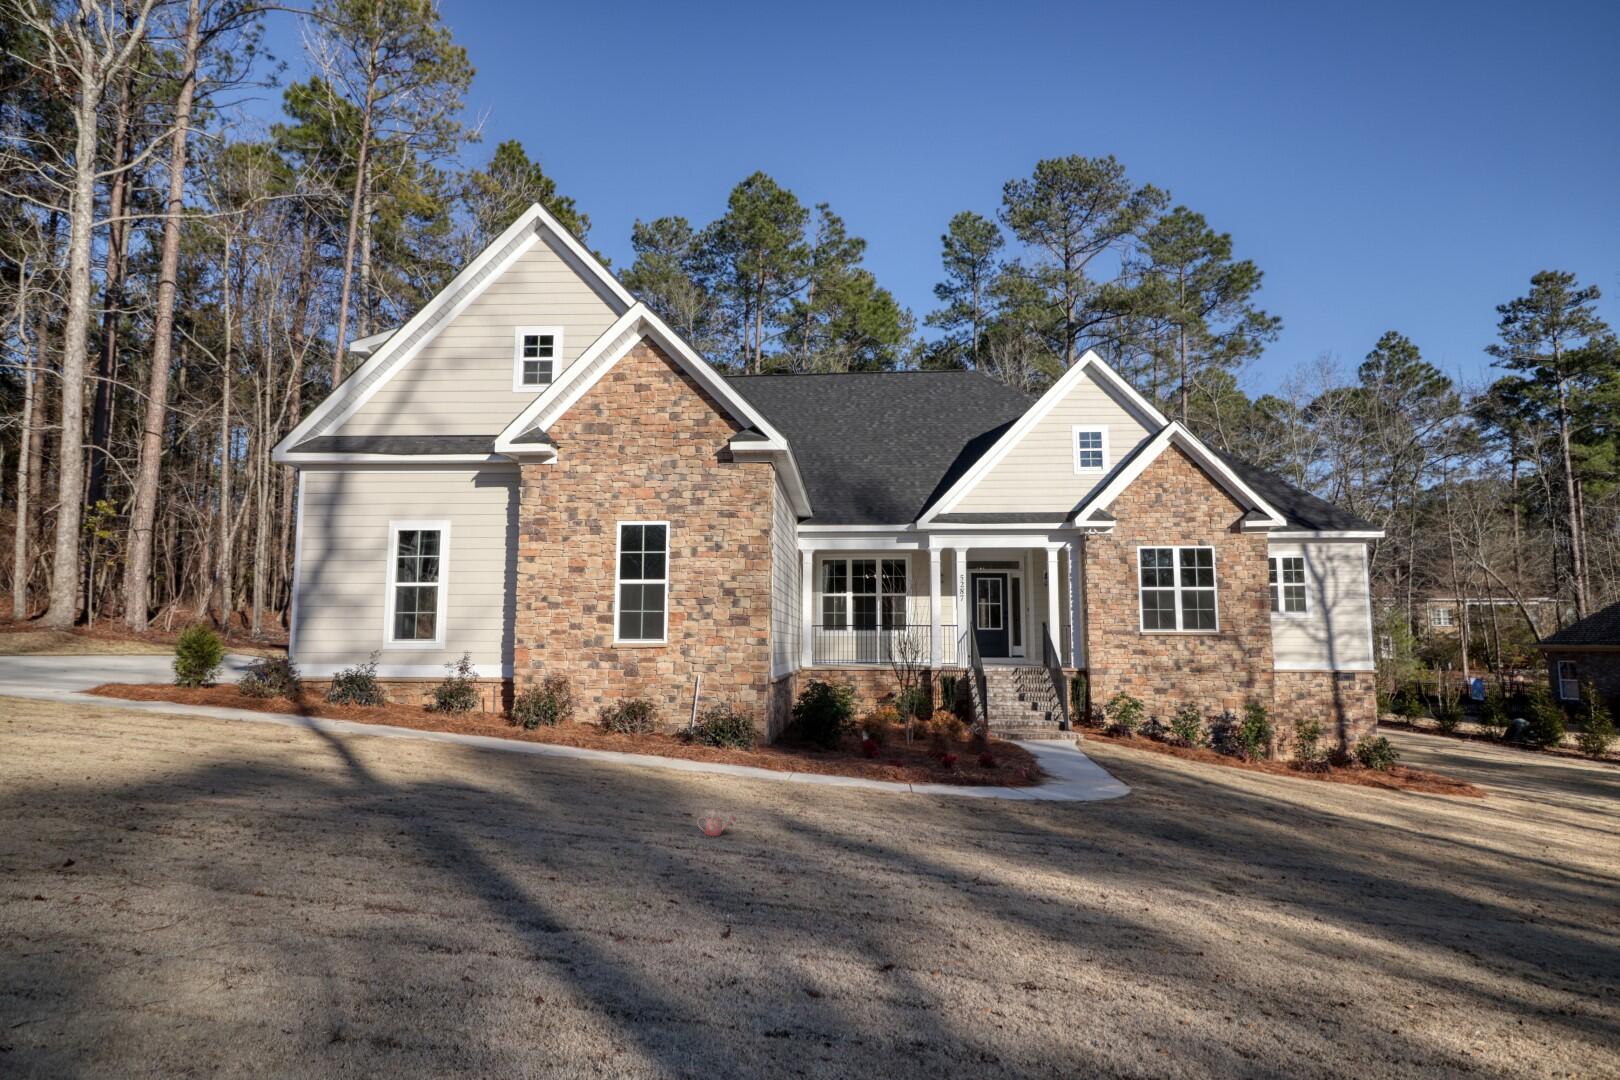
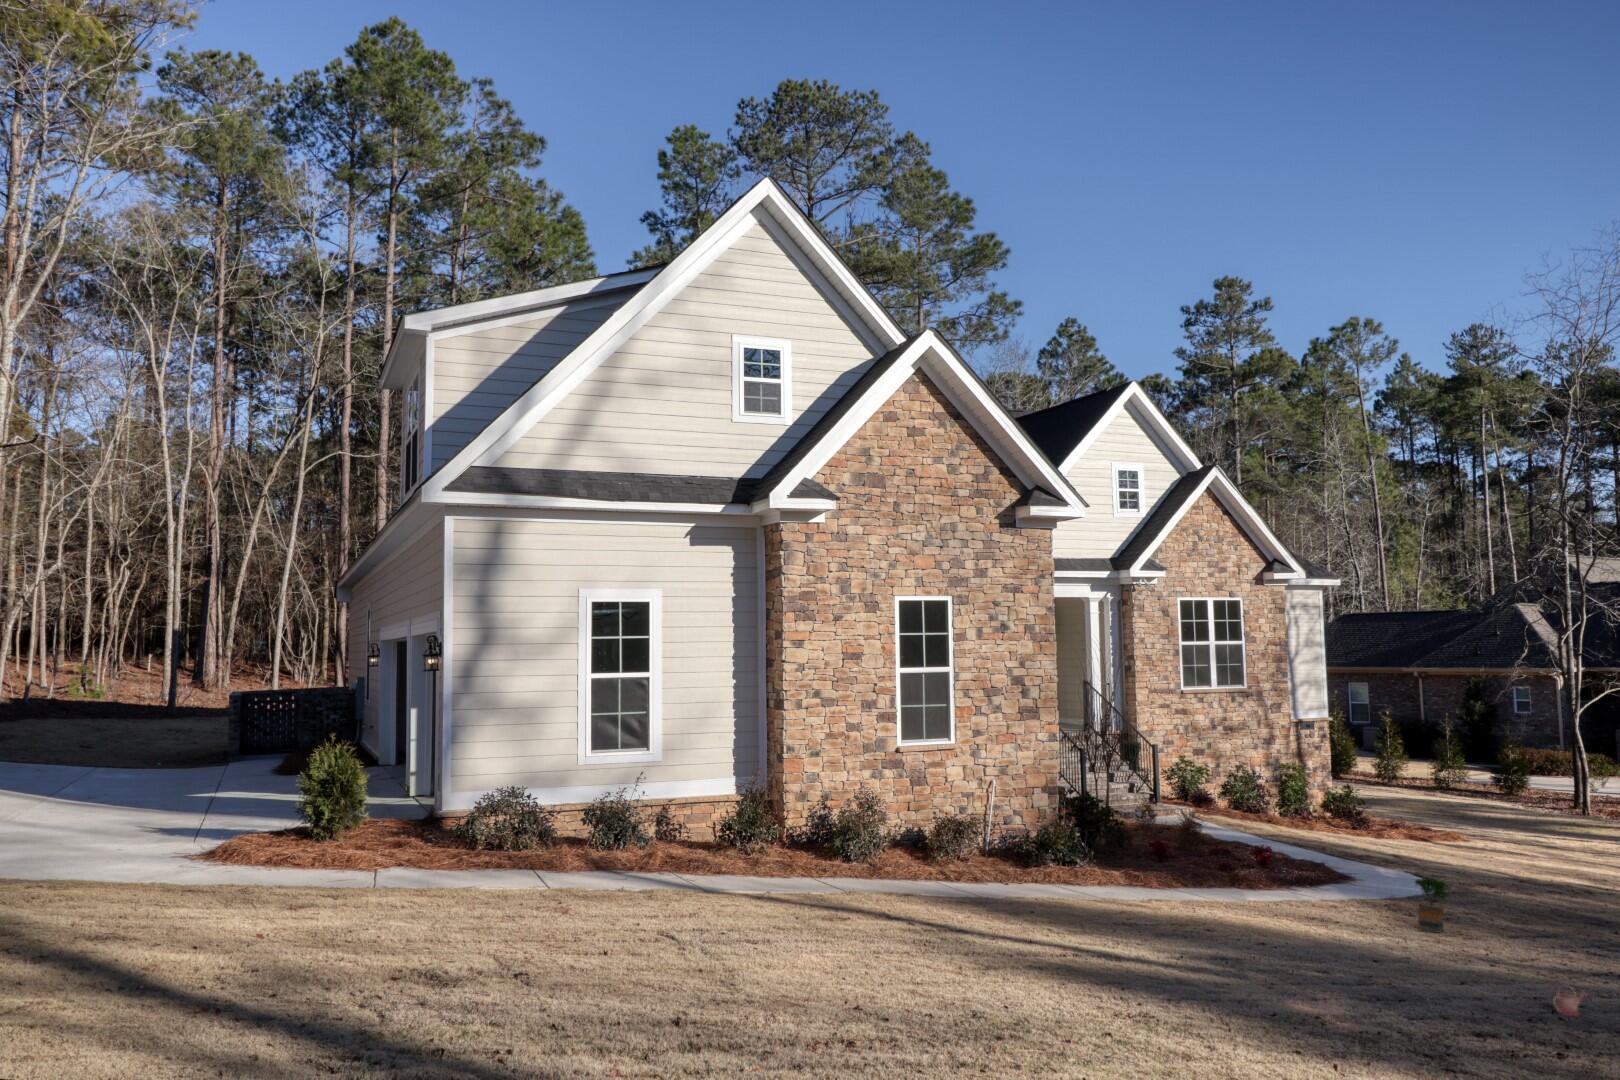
potted tree: none [887,757,924,809] -> present [1415,878,1450,933]

